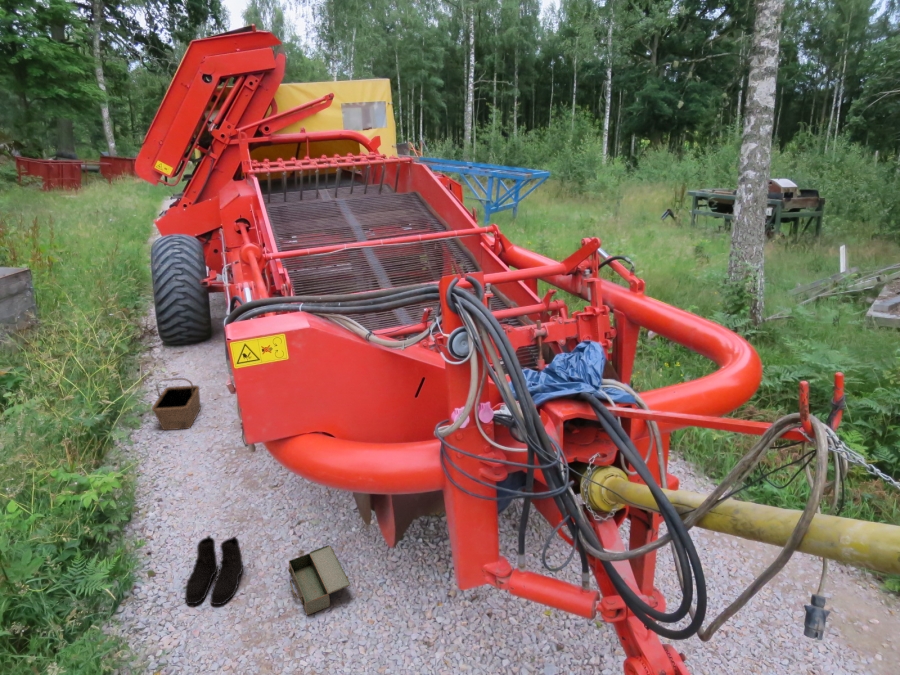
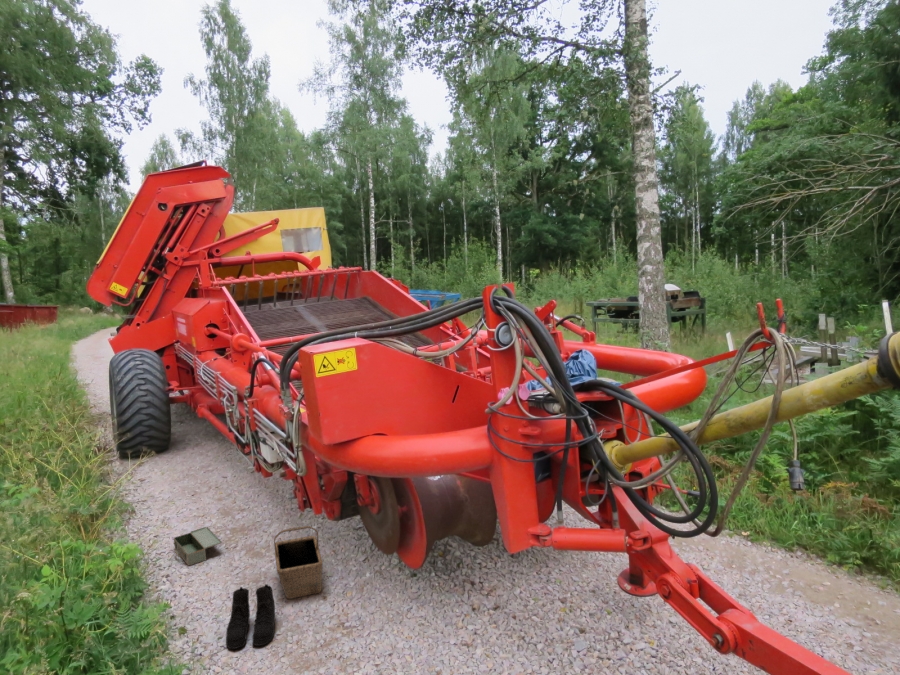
basket: present [152,378,200,430] -> present [274,526,322,599]
toolbox: present [288,545,350,615] -> present [174,527,222,566]

